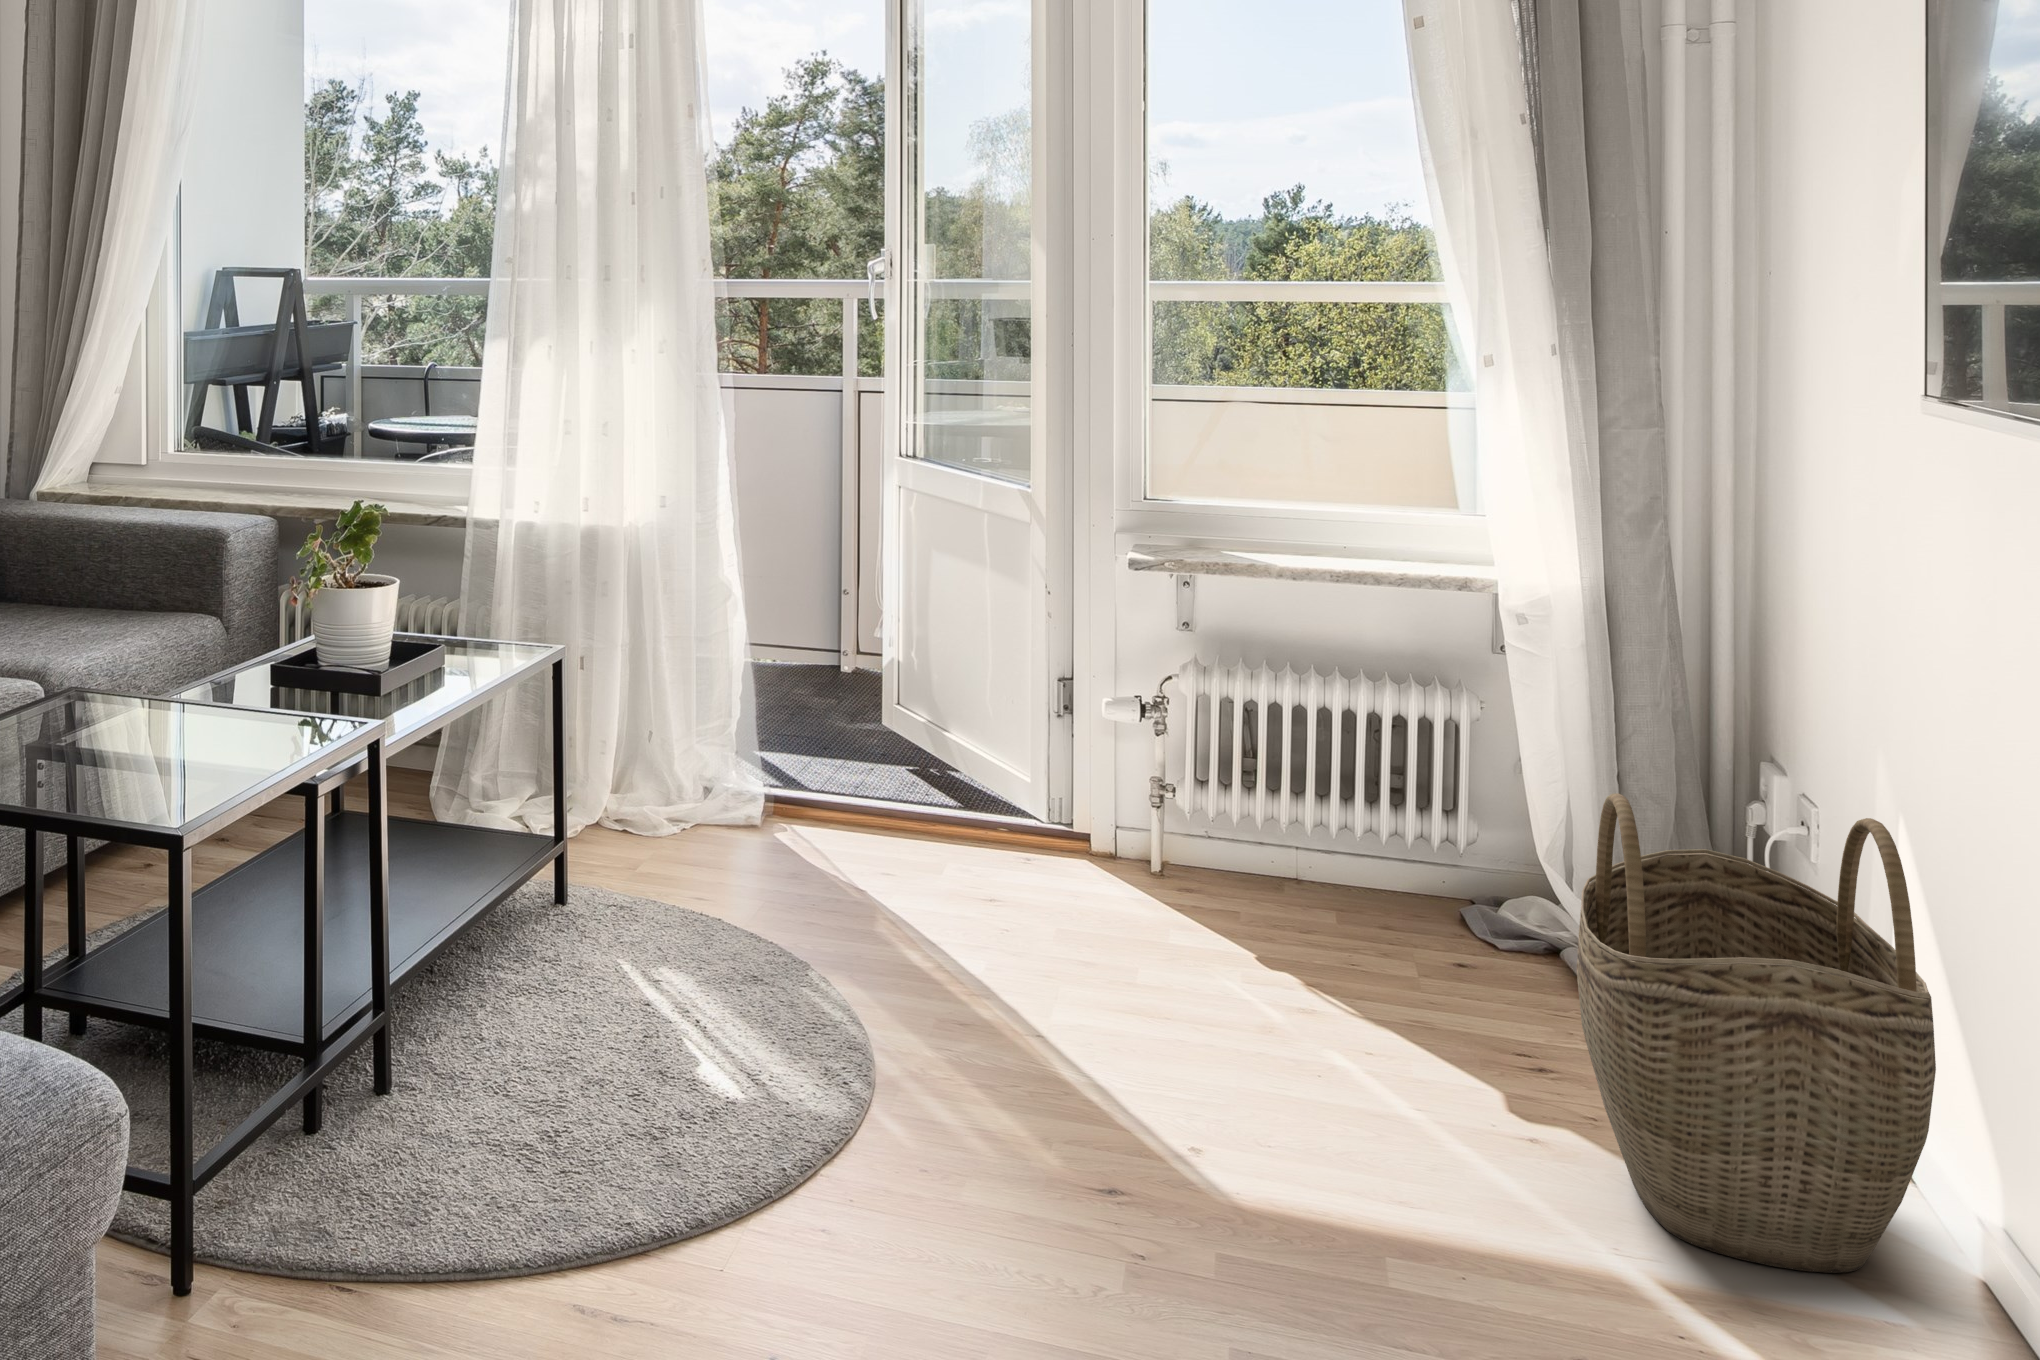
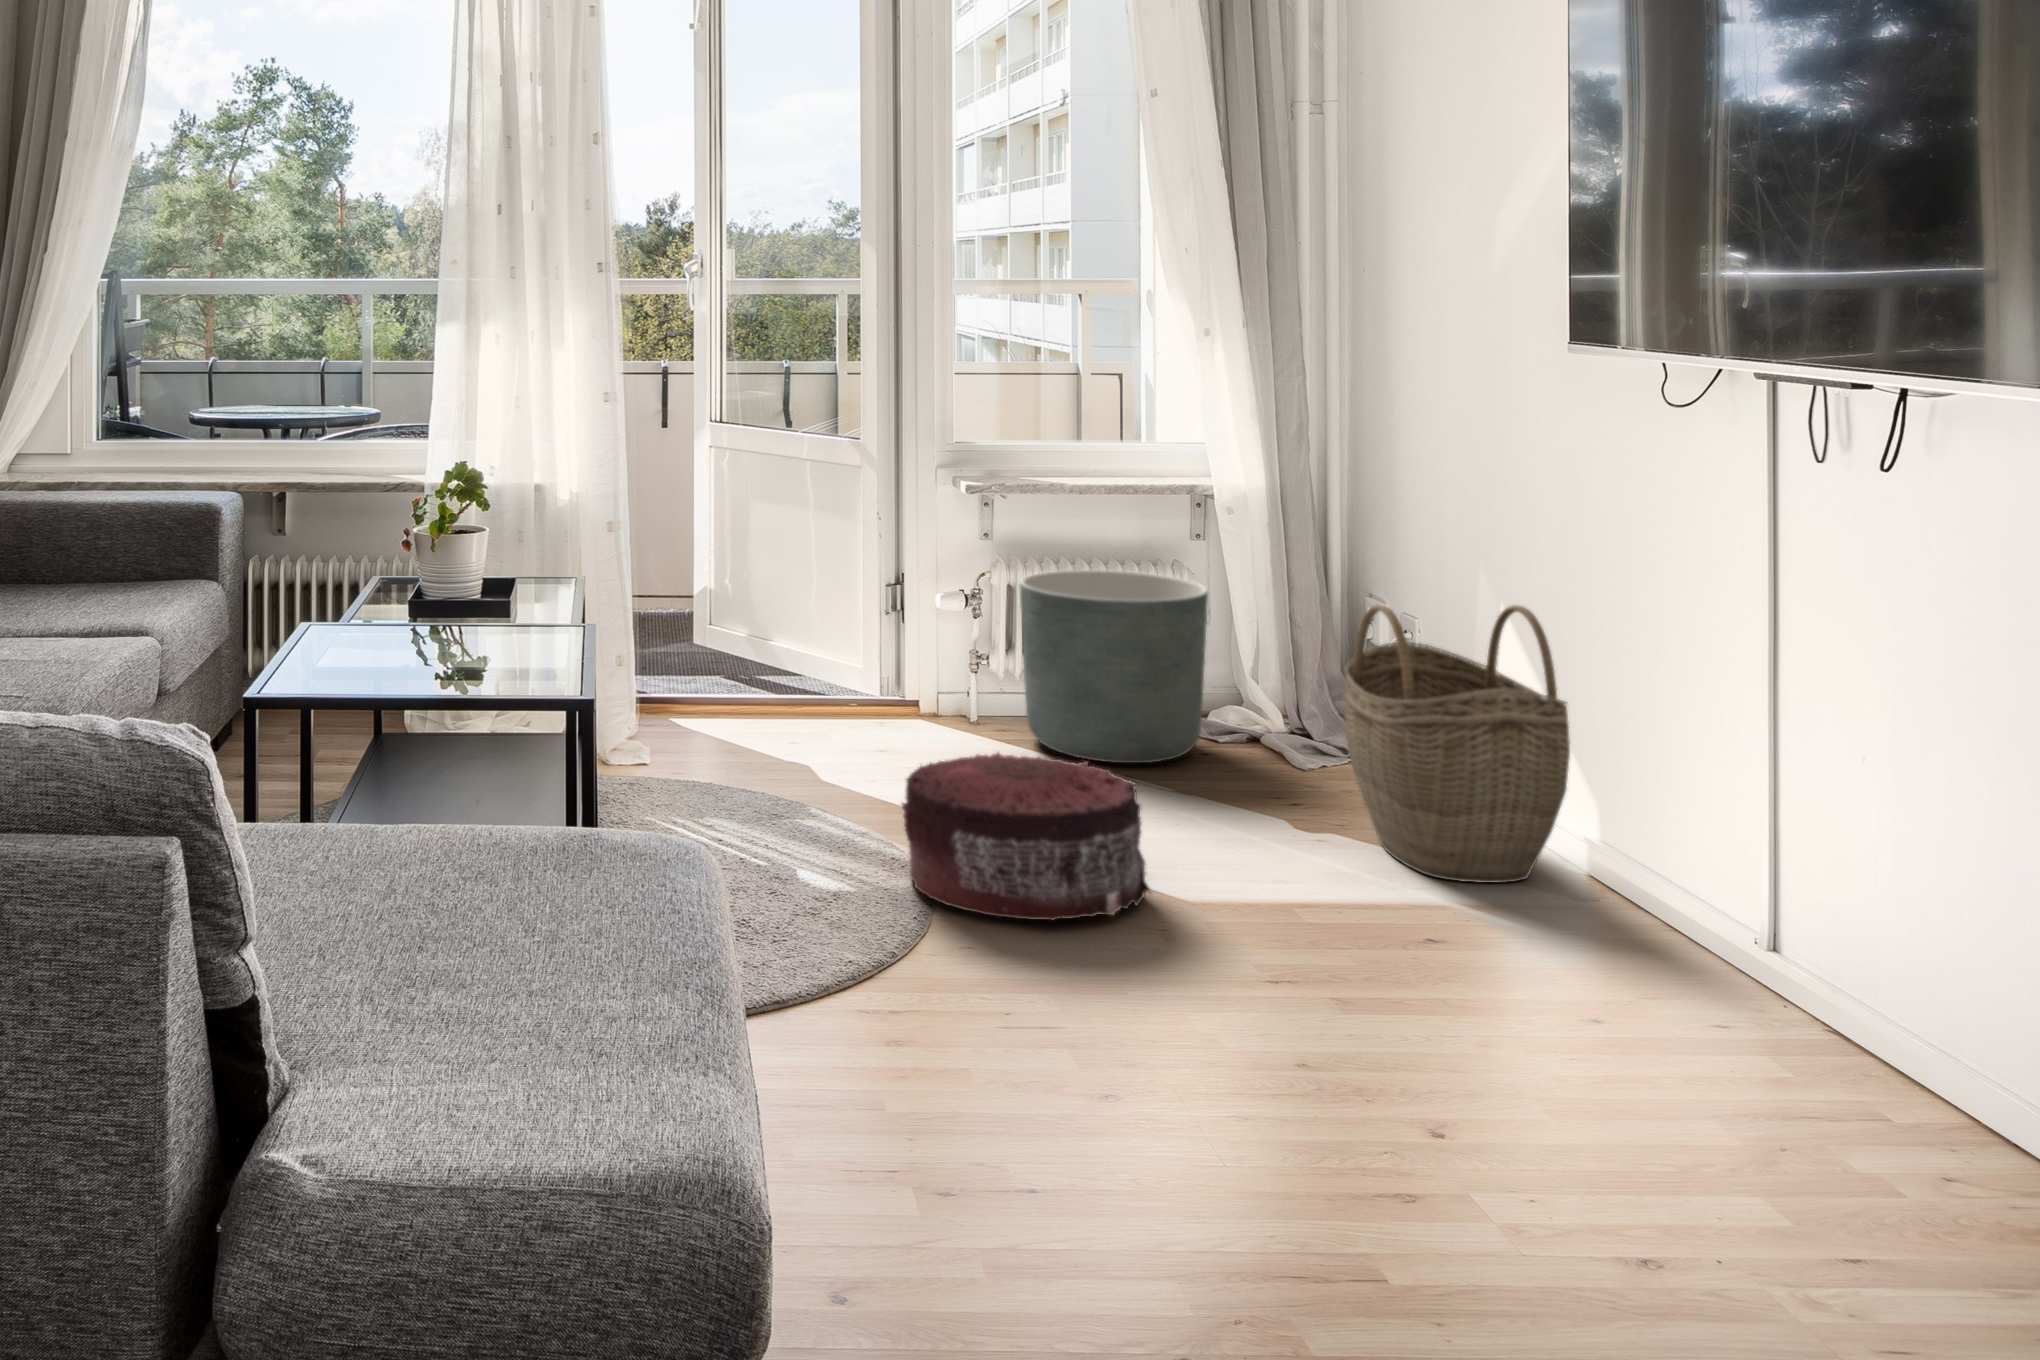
planter: none [1194,682,1470,969] -> present [1020,570,1208,763]
pouf: none [826,941,1165,1218] -> present [902,752,1150,920]

